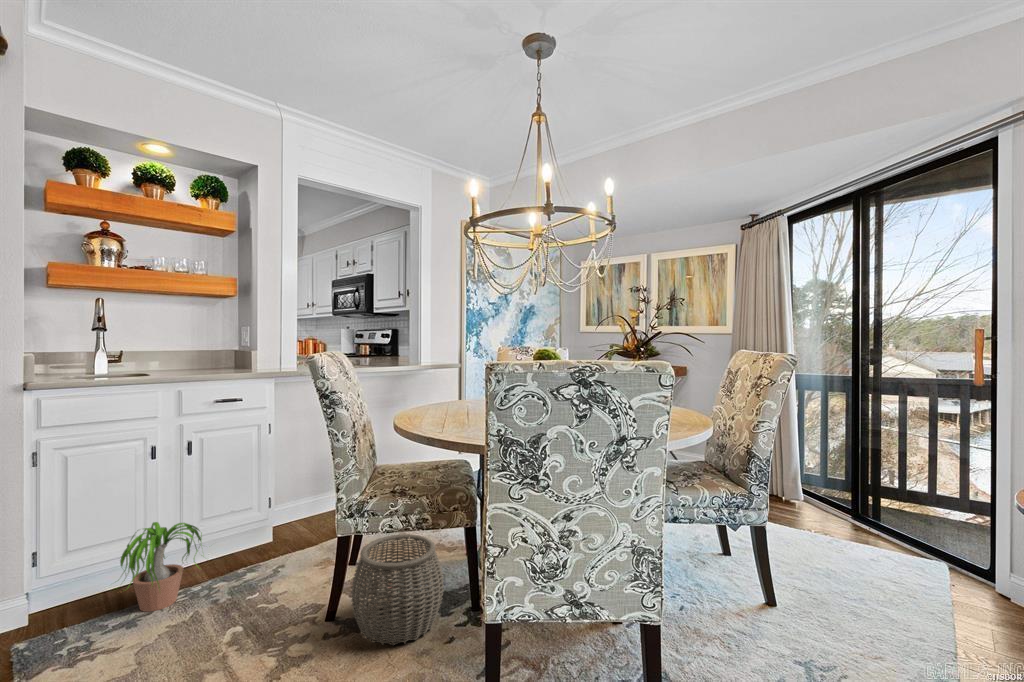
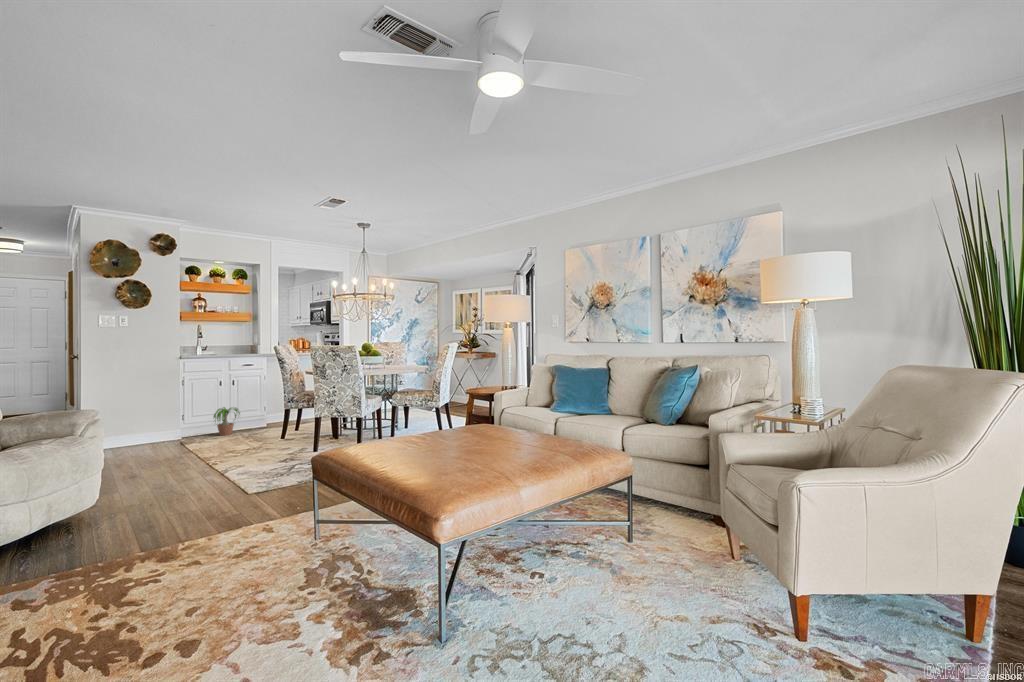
woven basket: present [351,534,444,645] -> none [288,409,321,438]

